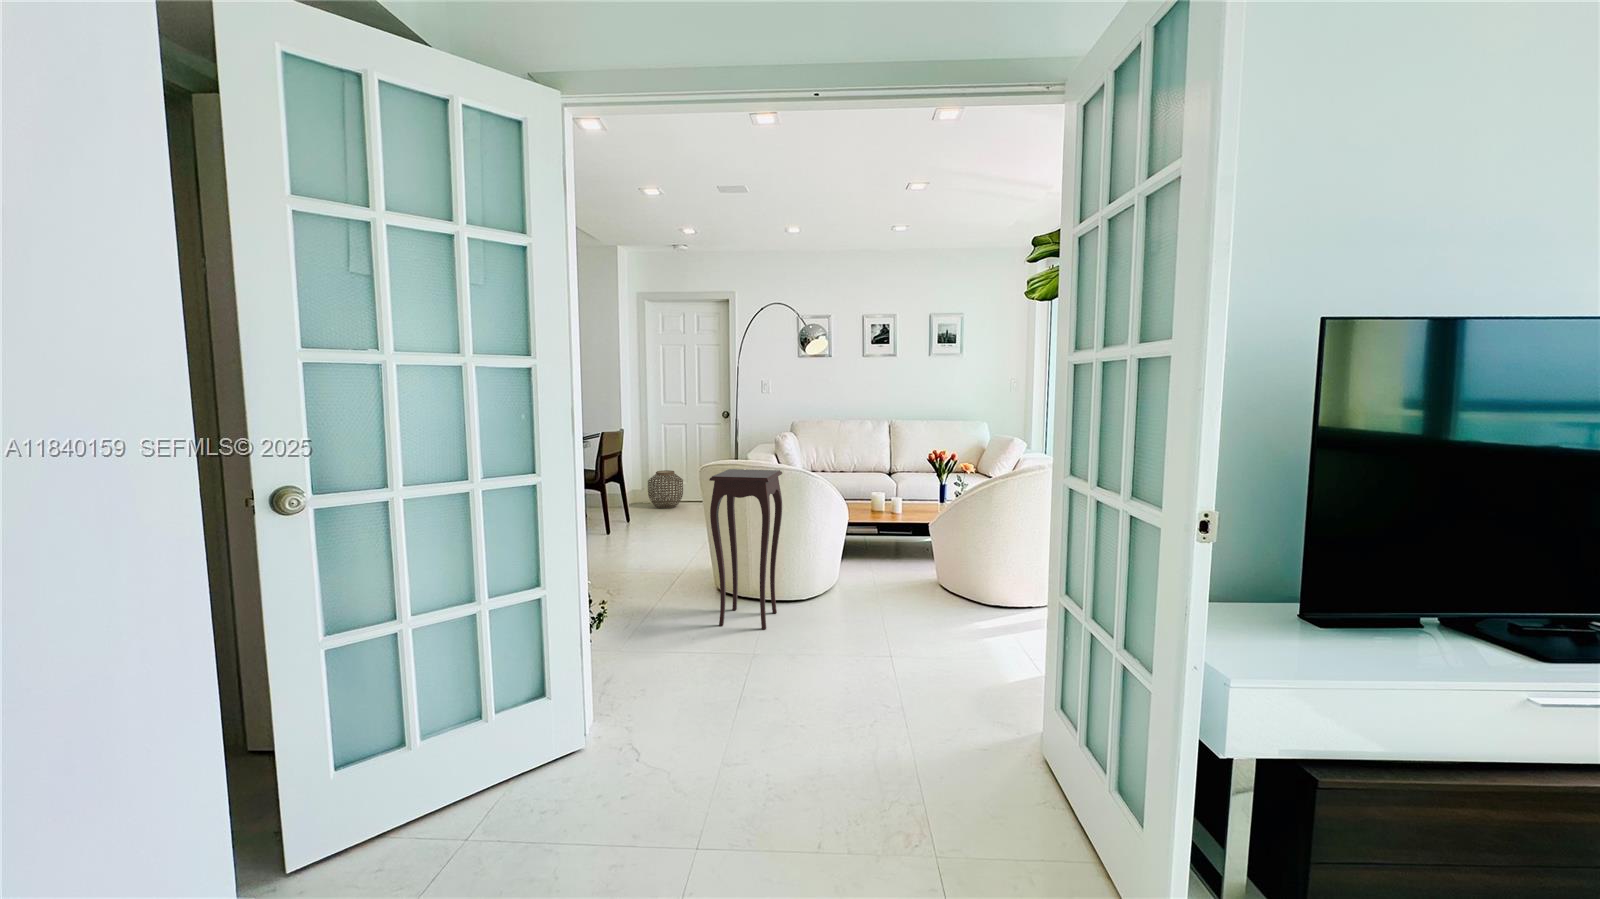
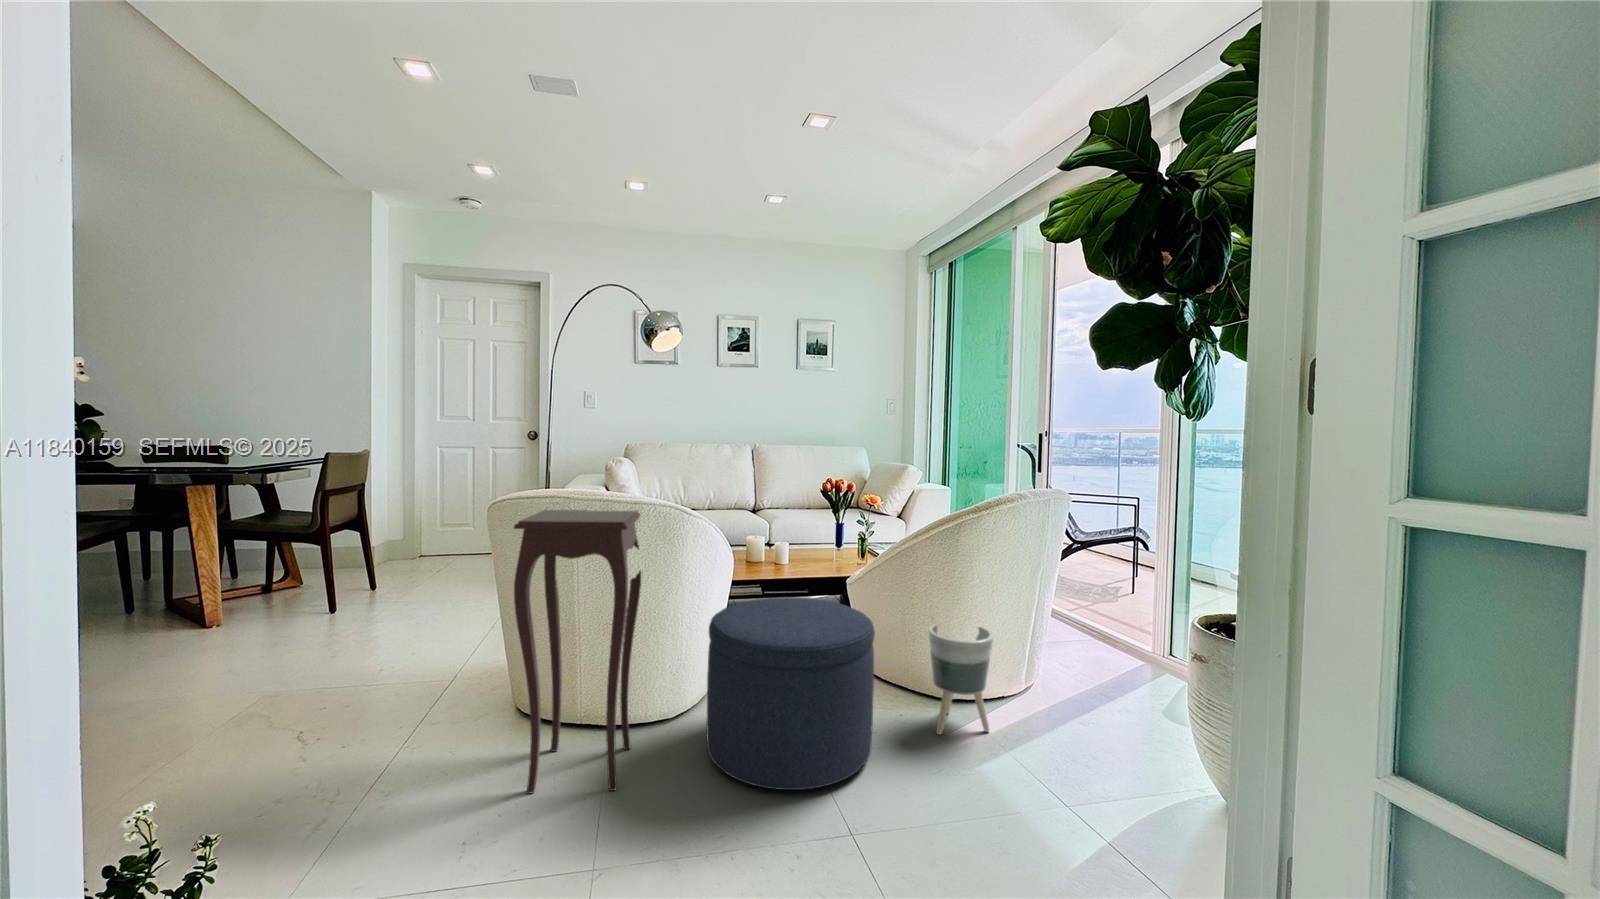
woven basket: present [648,470,683,509] -> none [410,511,466,565]
ottoman: none [820,530,925,639] -> present [707,597,875,790]
planter: none [971,553,1016,627] -> present [928,624,993,734]

